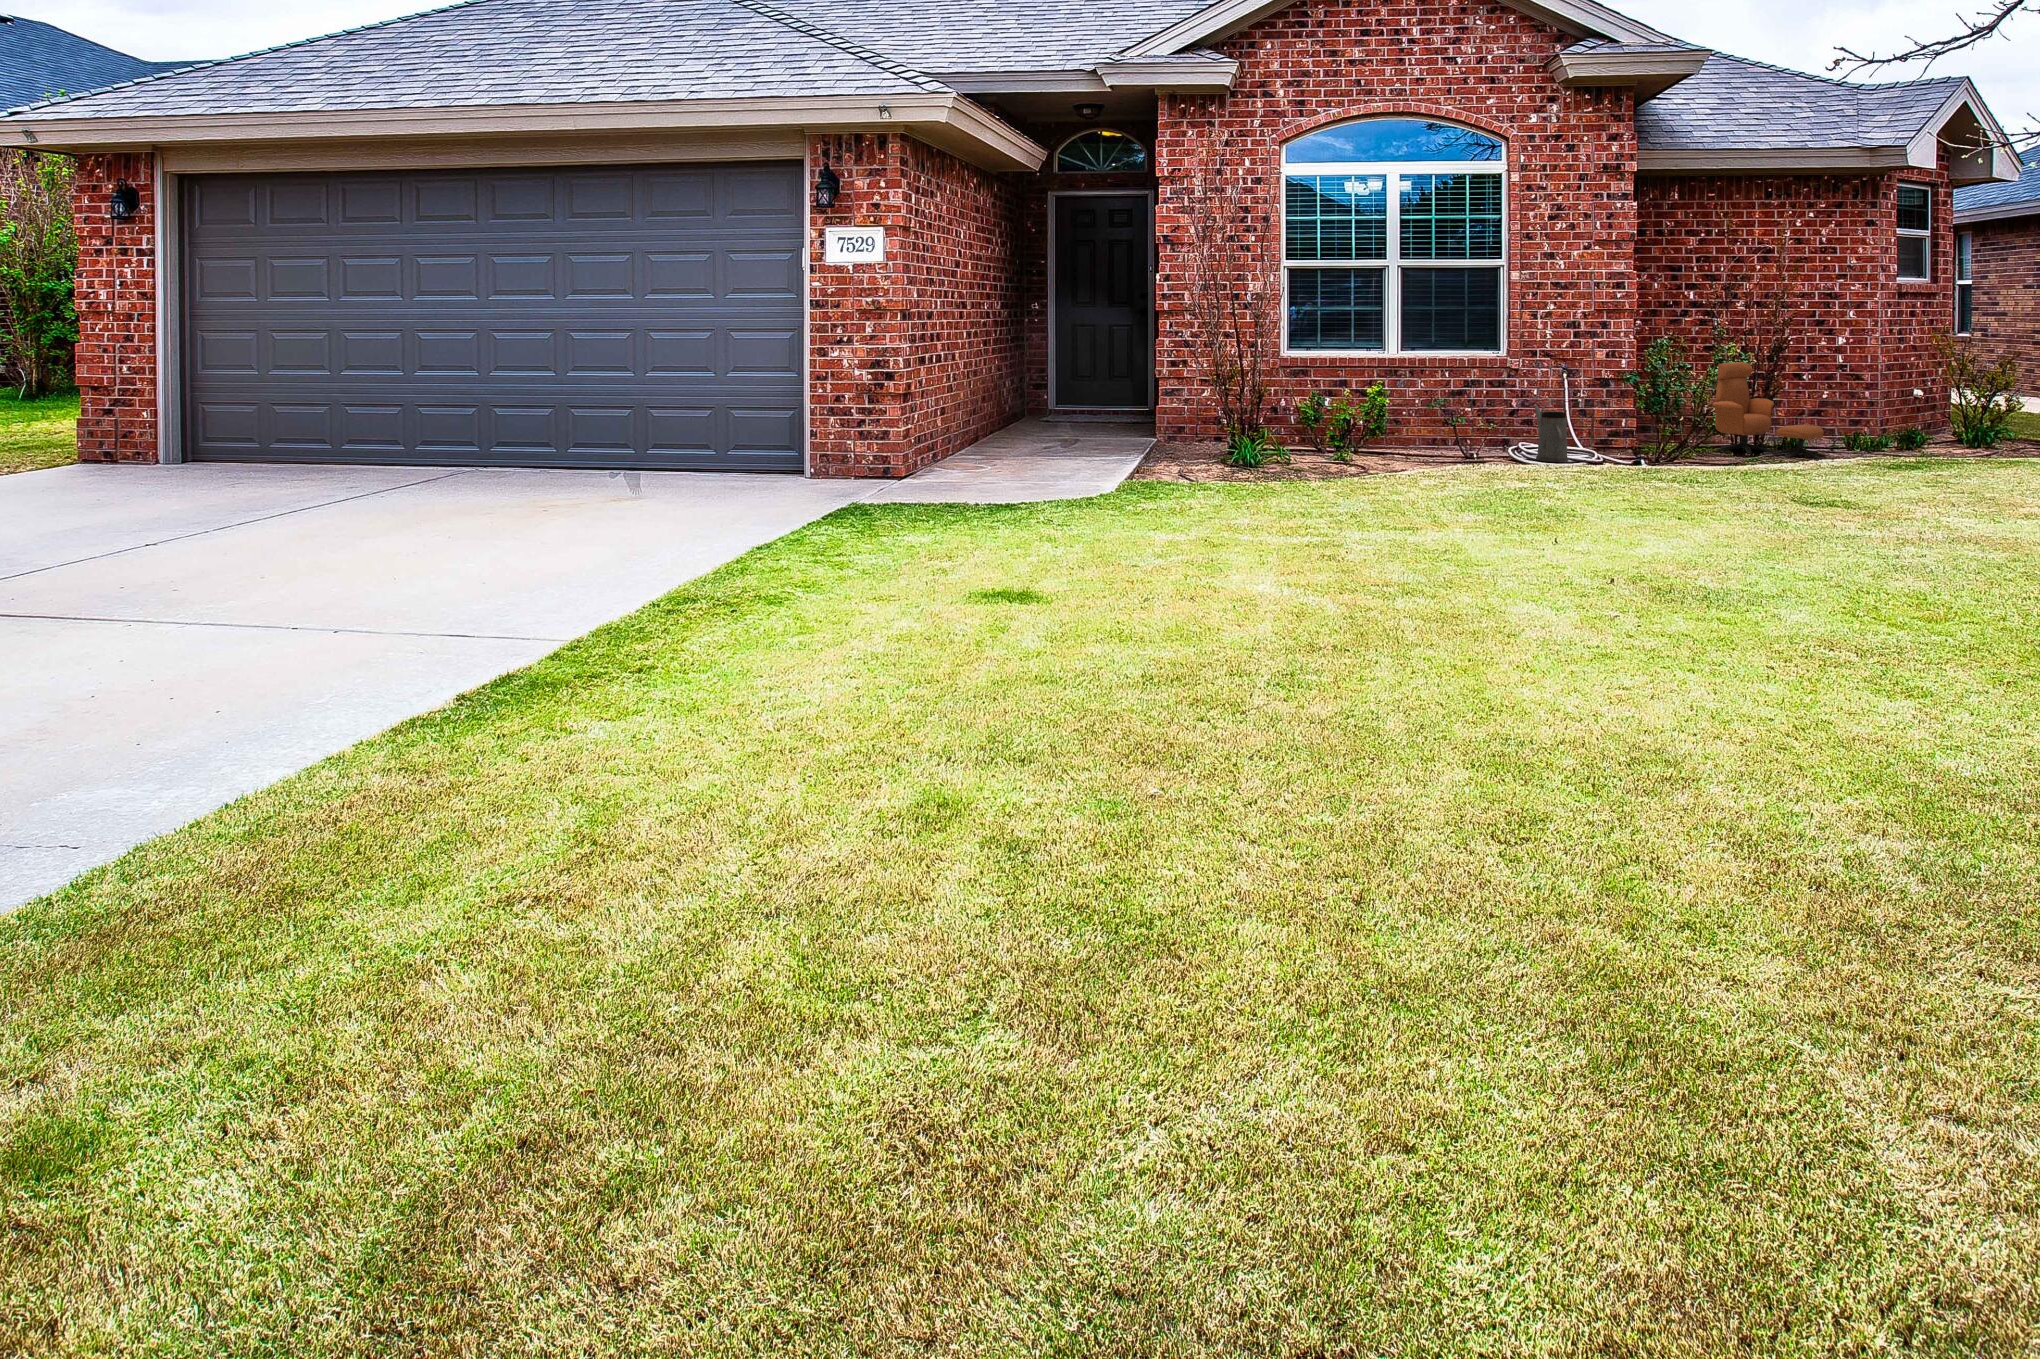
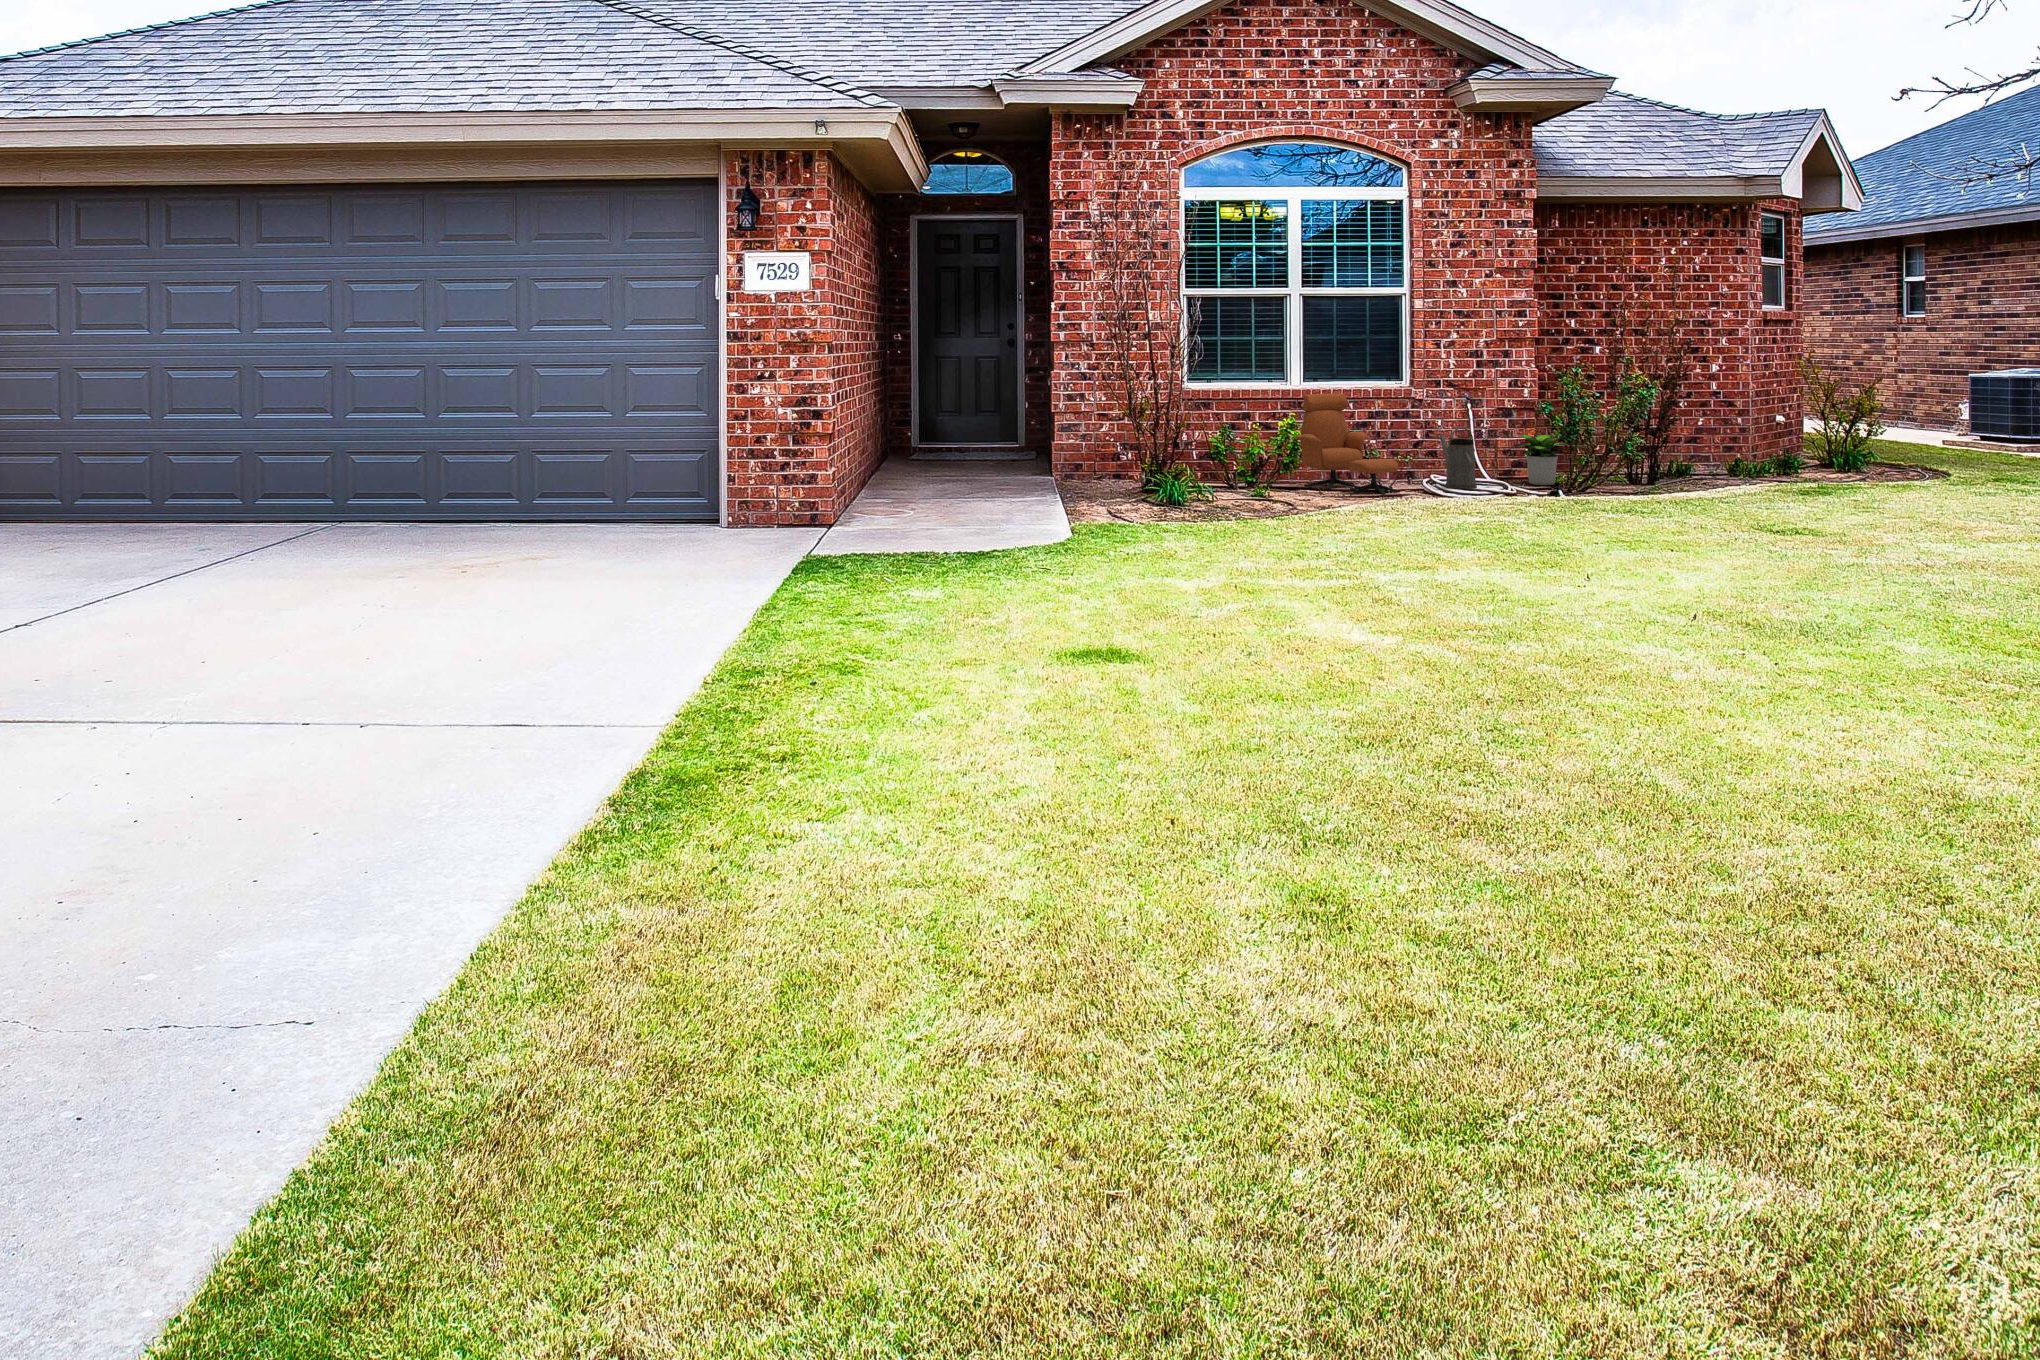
lounge chair: present [1713,362,1826,459] -> present [1296,393,1400,495]
potted plant: none [1609,408,1674,460] -> present [1513,434,1571,485]

